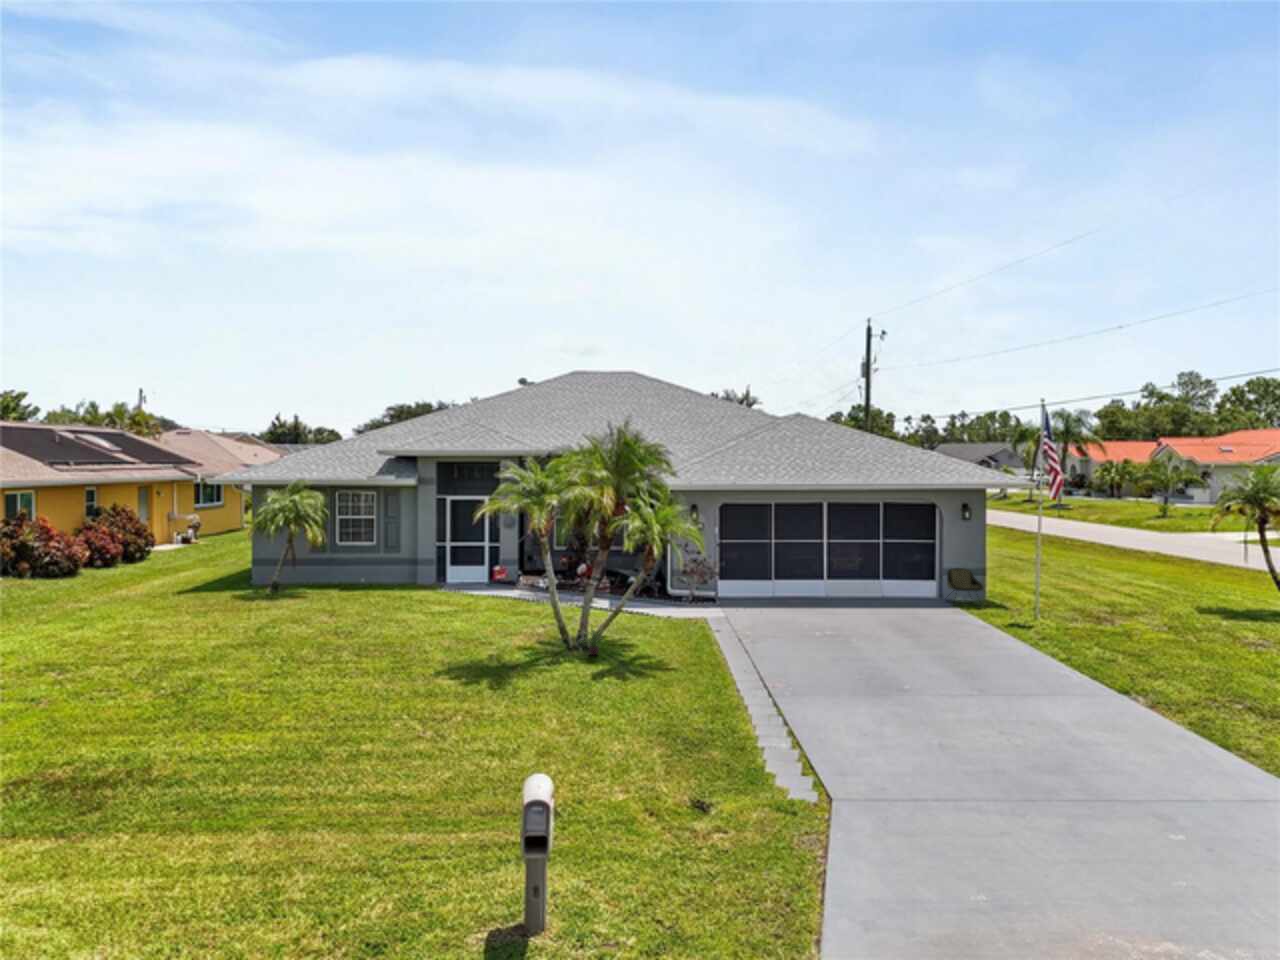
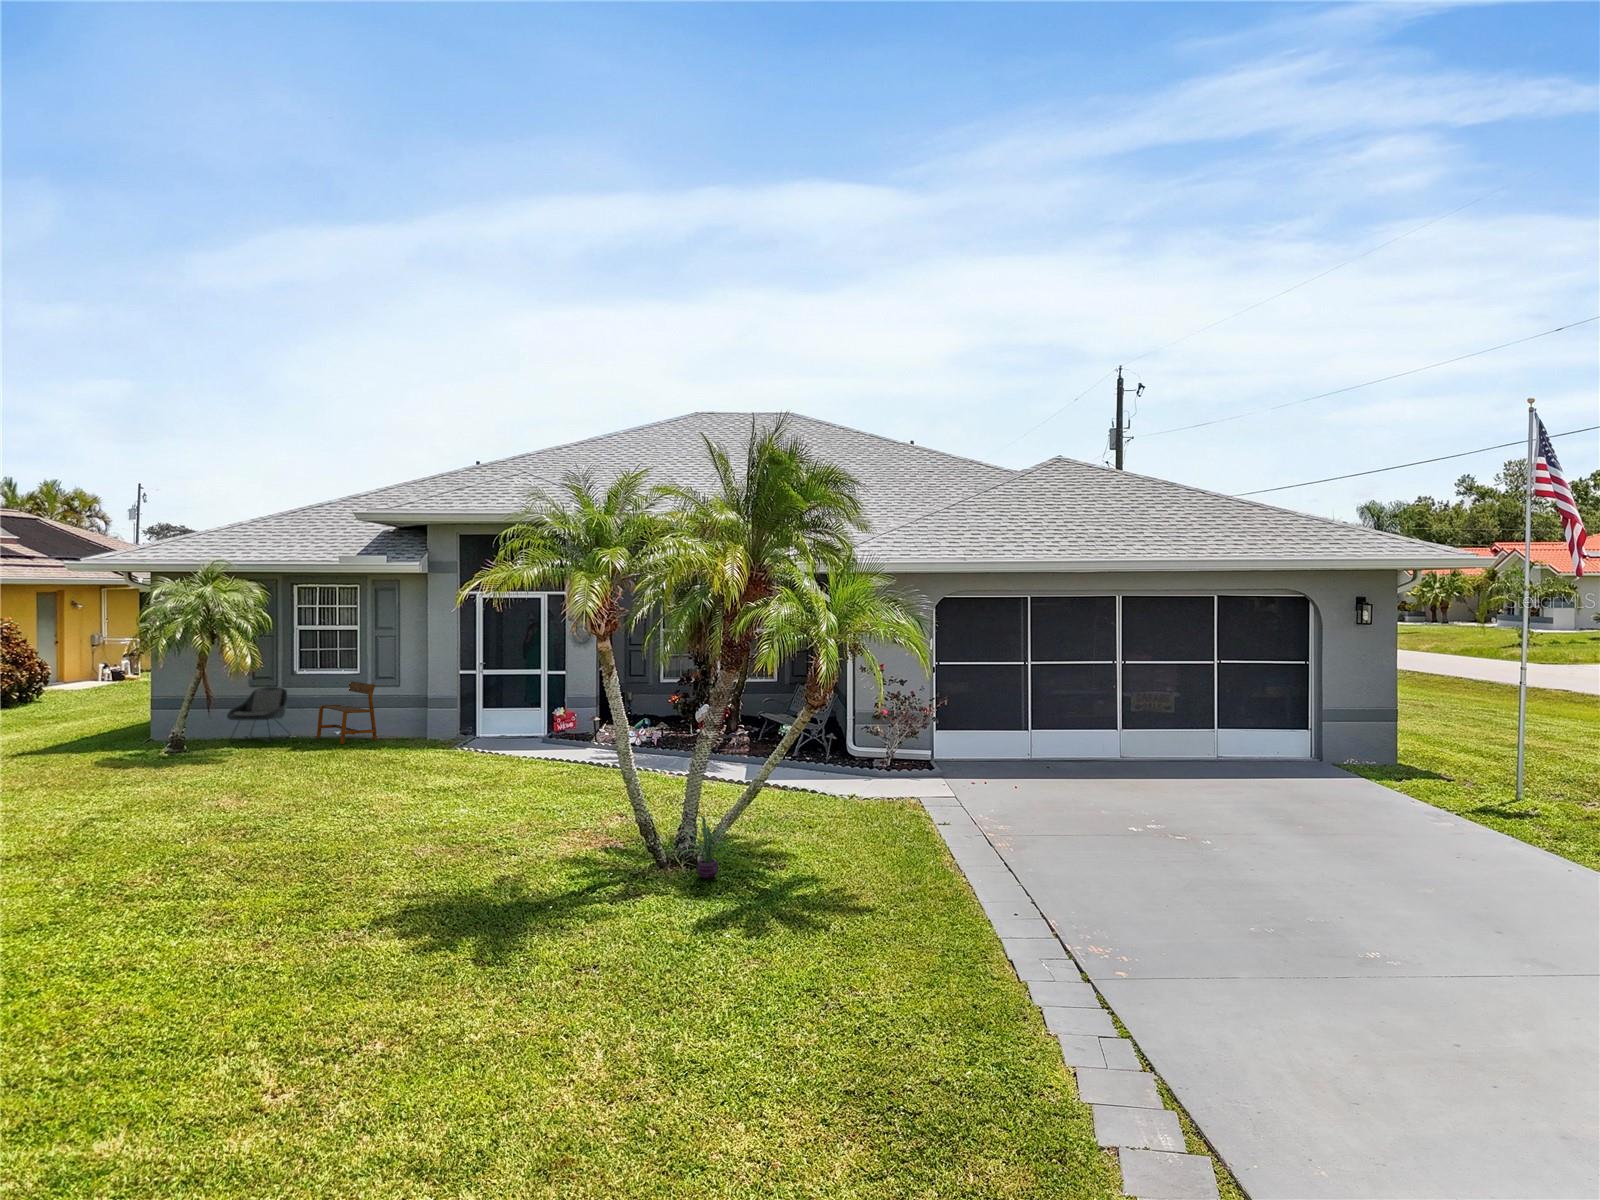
bench: none [351,549,388,587] -> present [317,681,377,744]
lounge chair: present [947,568,983,606] -> present [227,687,288,743]

